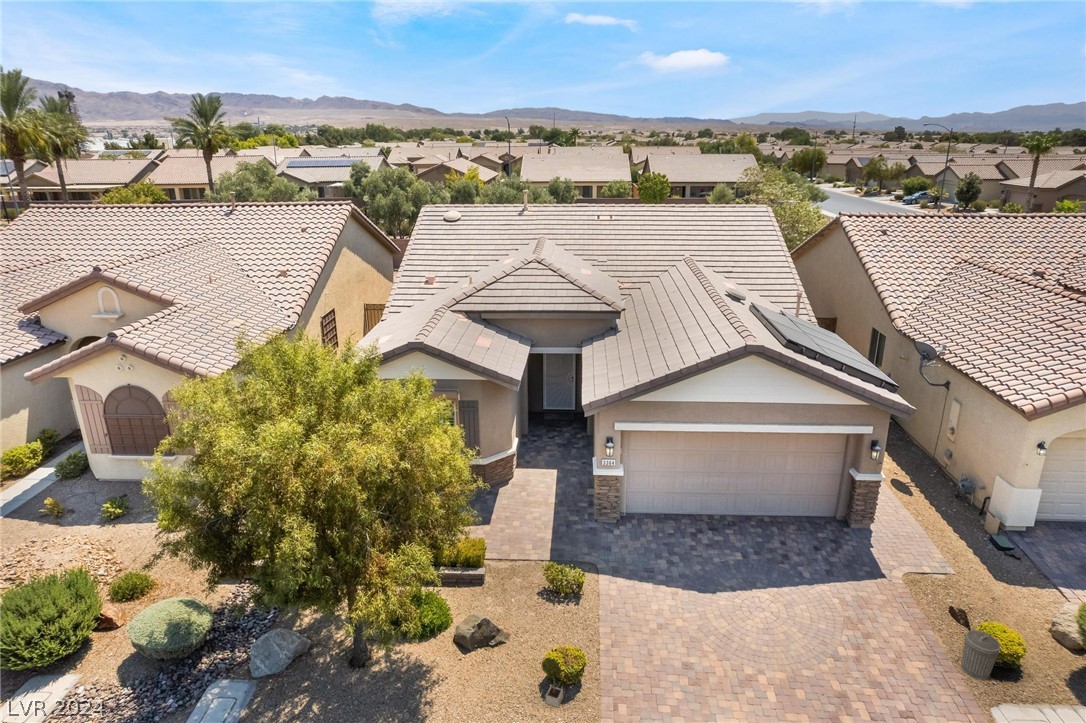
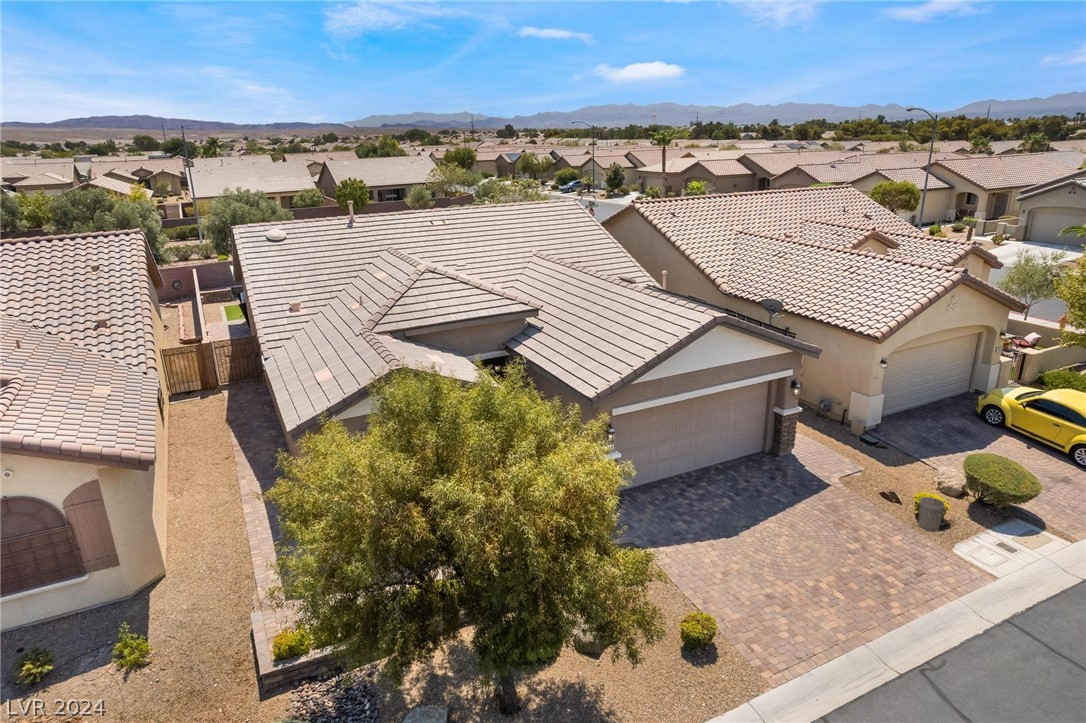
potted tree: present [542,658,563,707] -> none [694,625,715,669]

